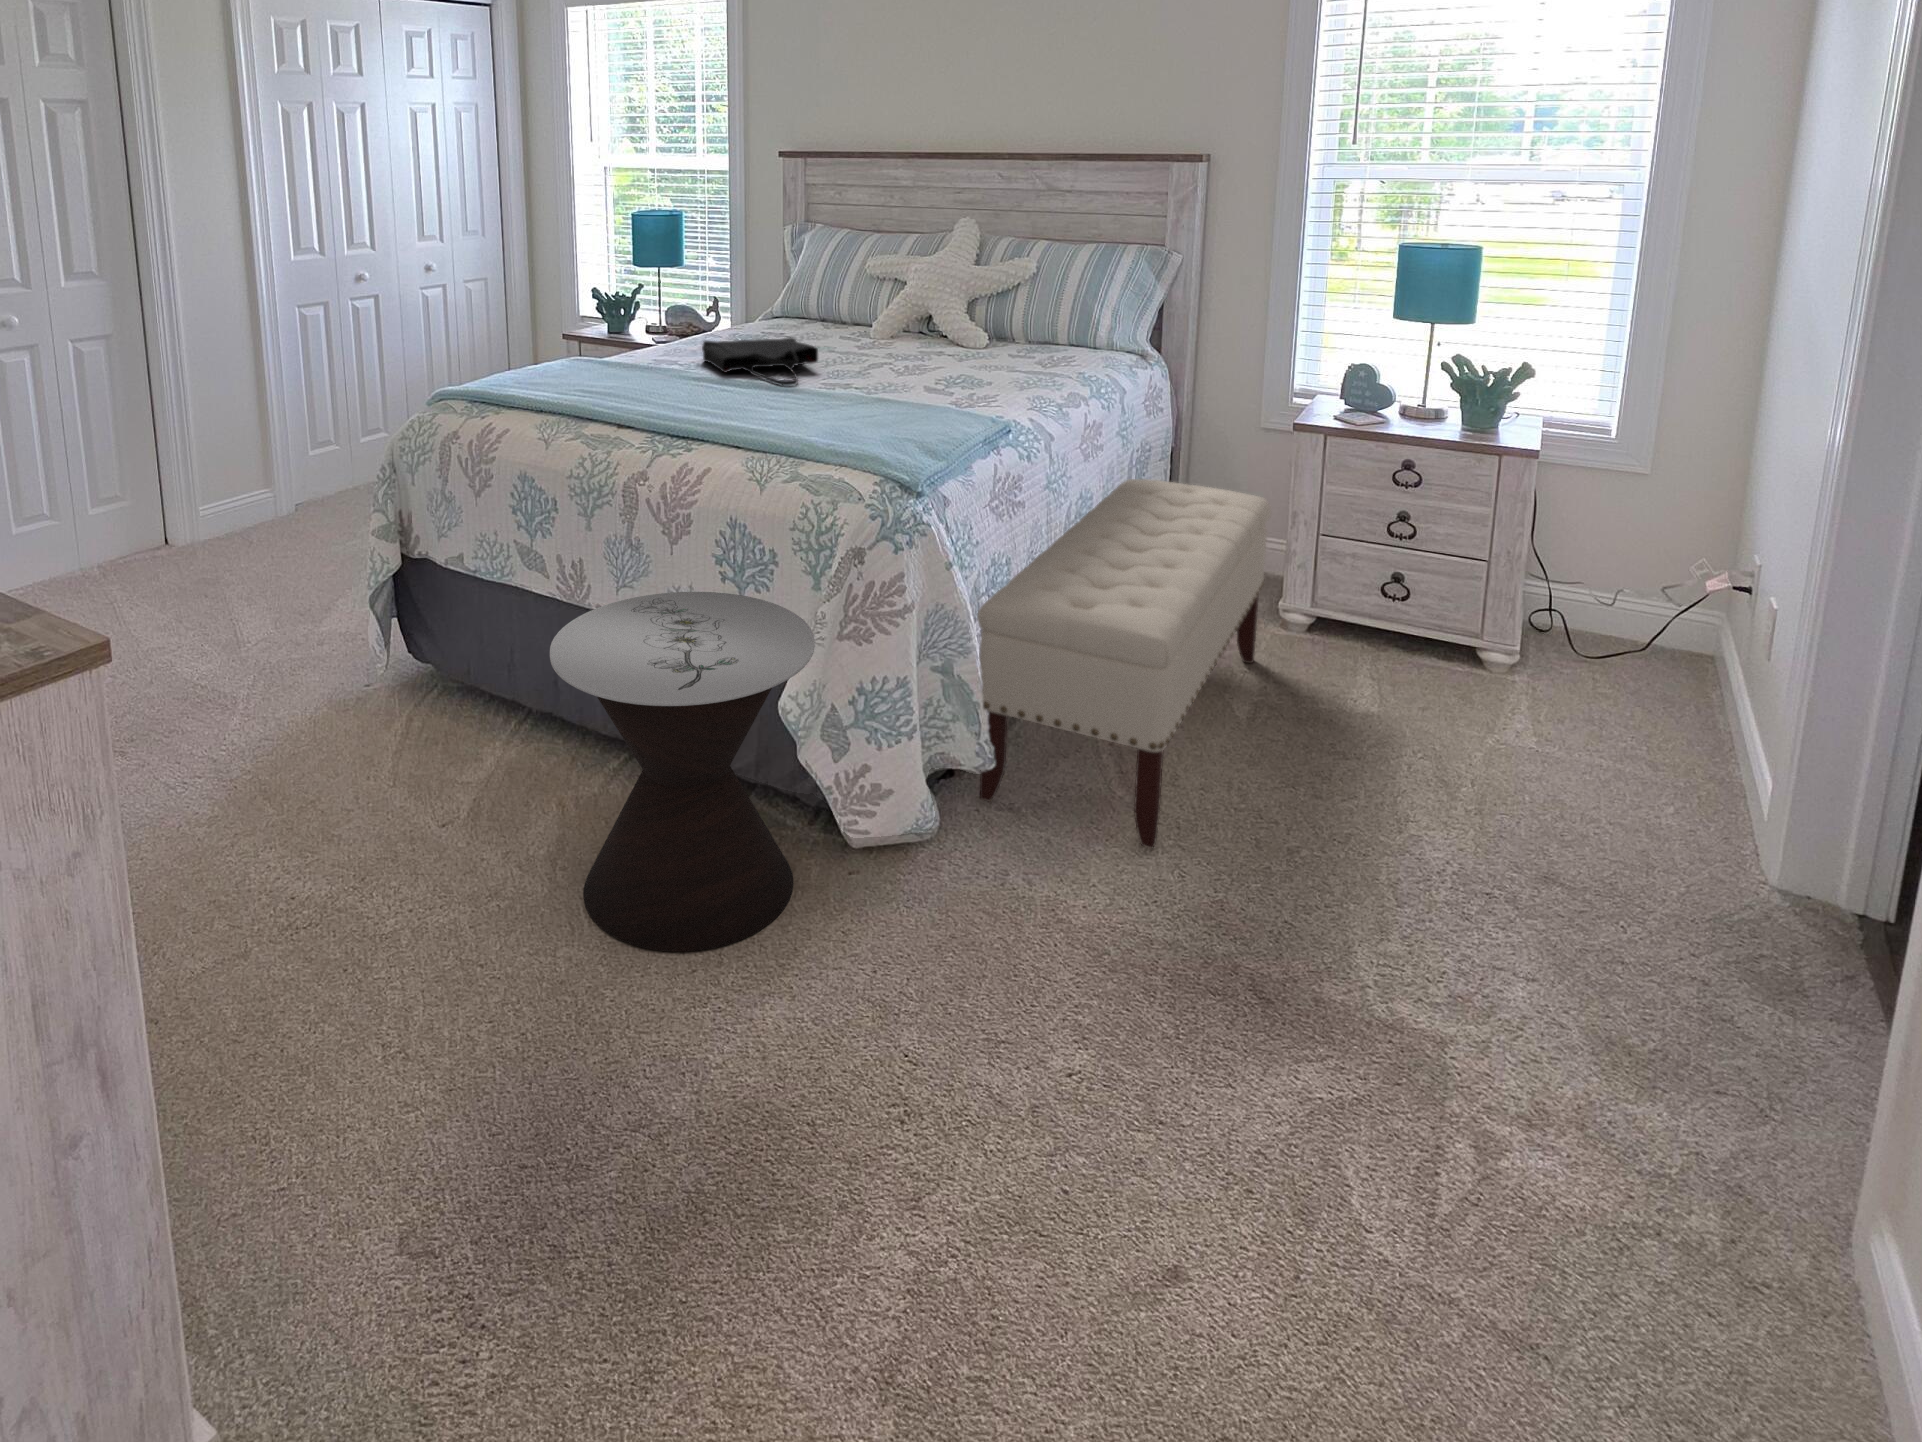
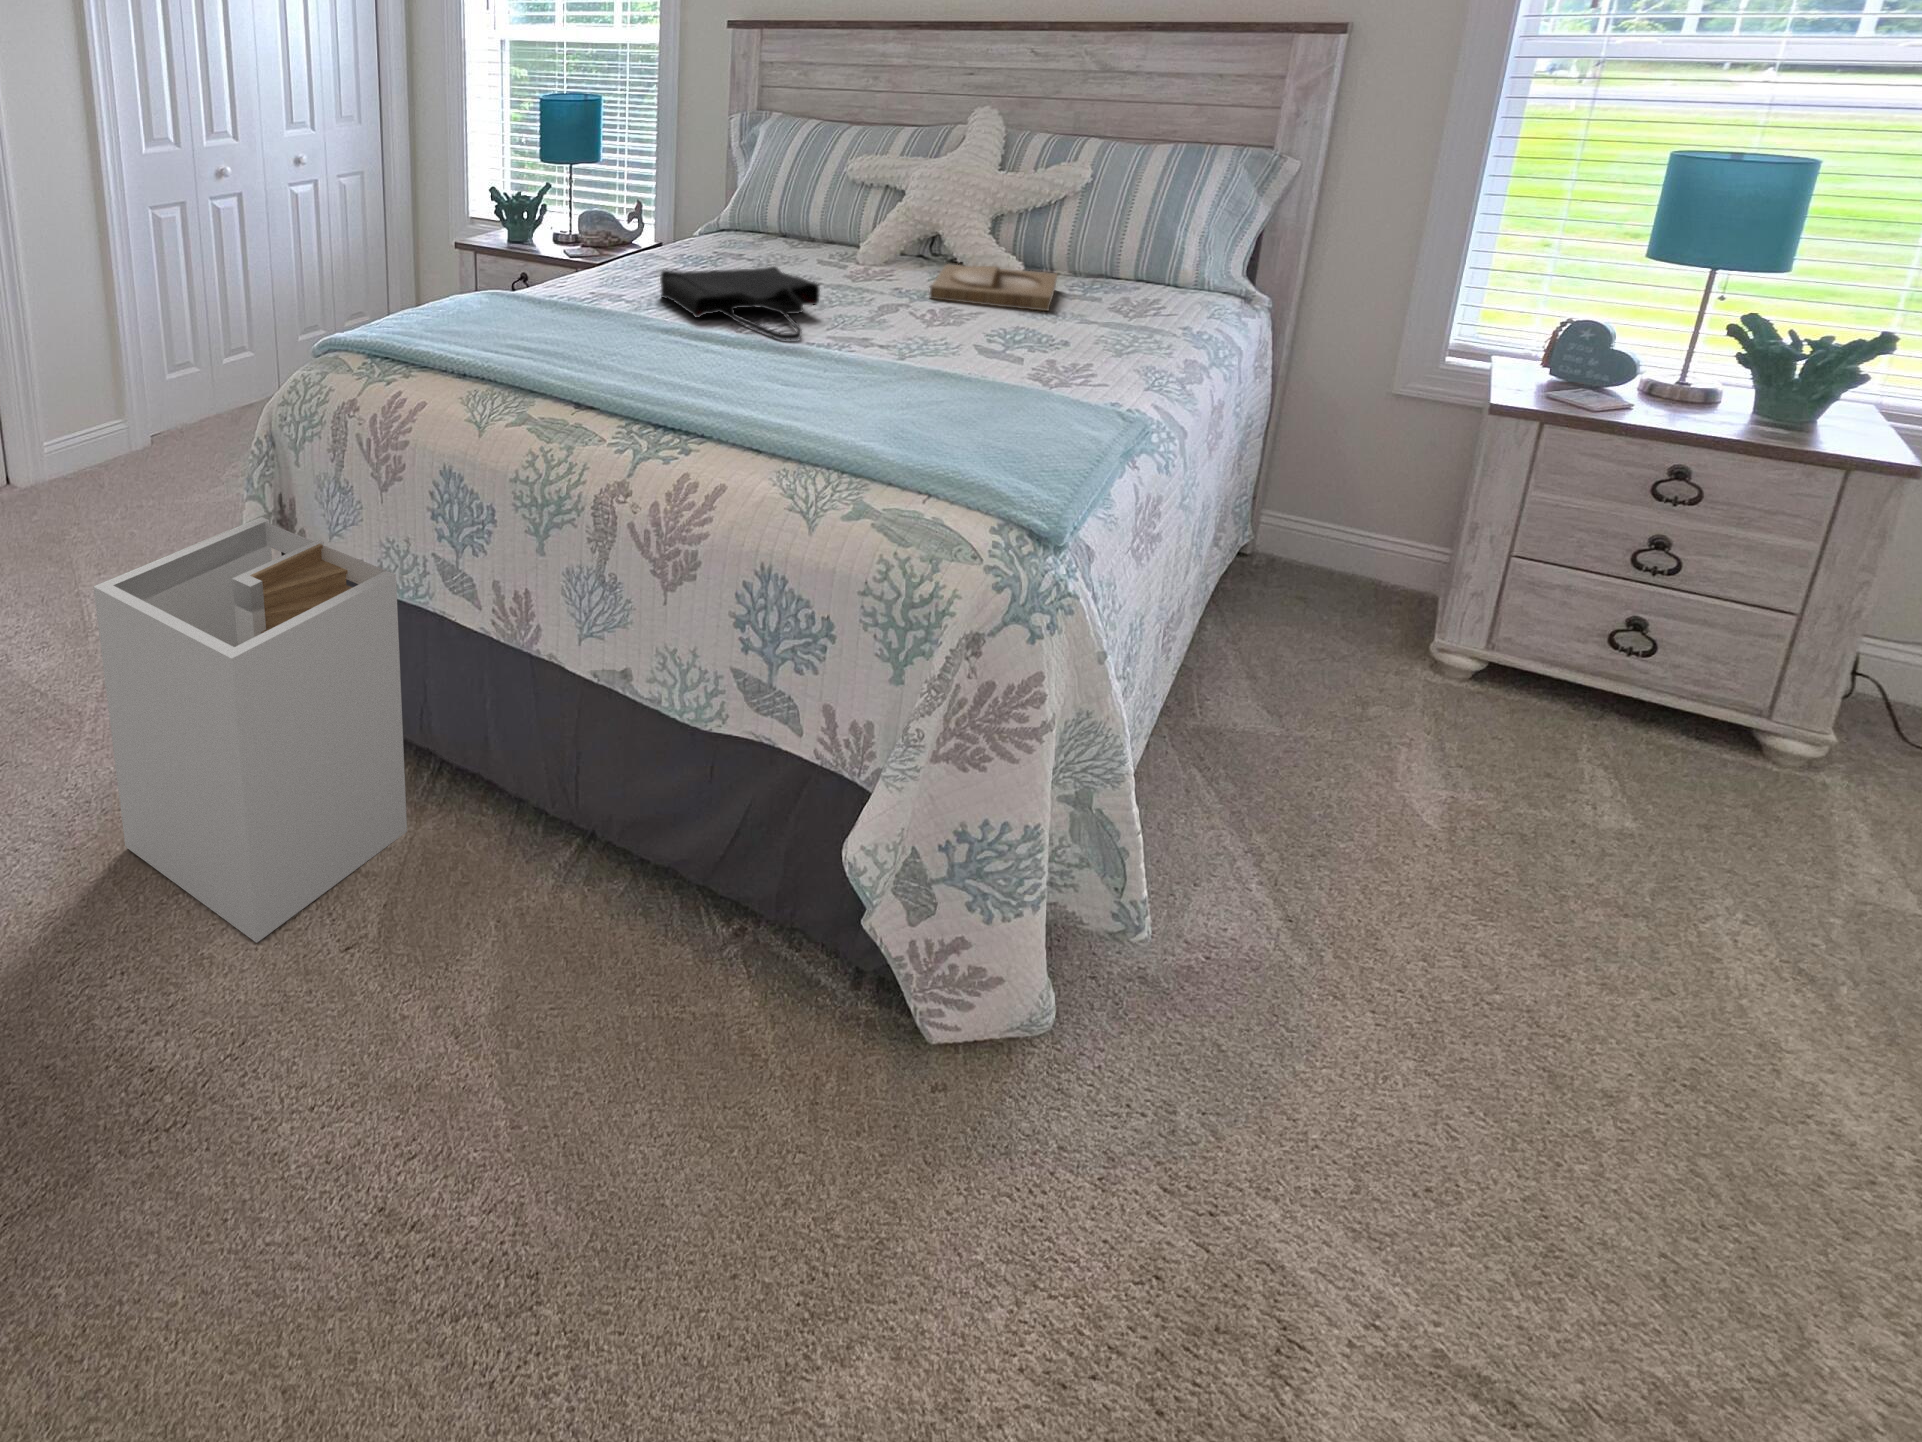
tray: none [910,337,1011,367] -> present [930,265,1057,311]
bench: present [977,479,1271,848] -> none [1100,471,1487,1088]
laundry hamper: none [255,522,496,822] -> present [93,517,407,943]
side table: present [550,592,815,952] -> none [514,668,924,1246]

